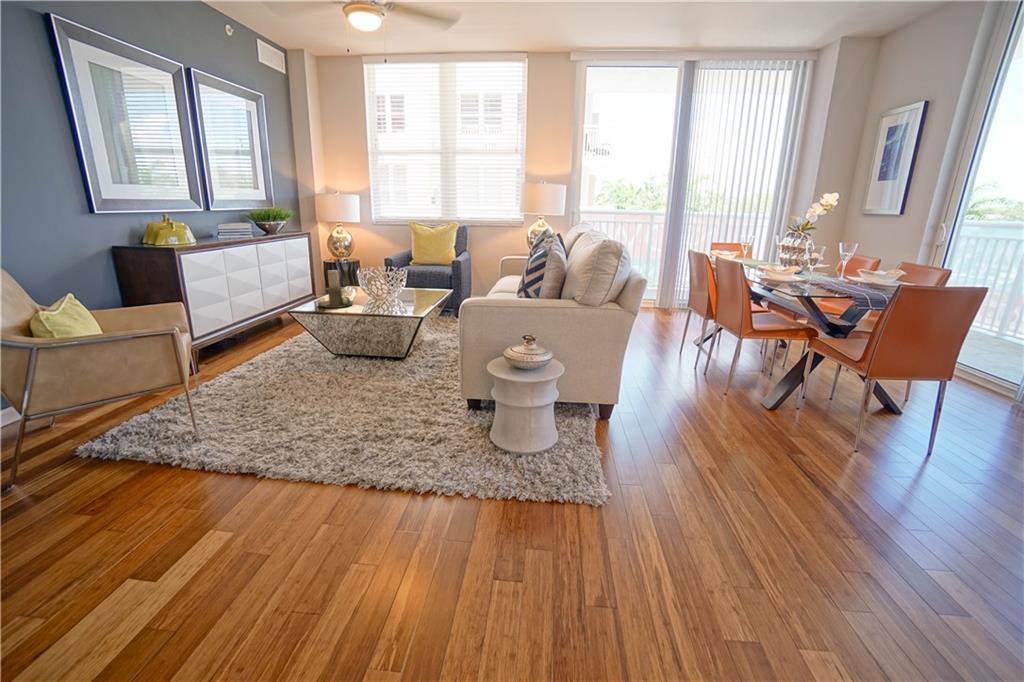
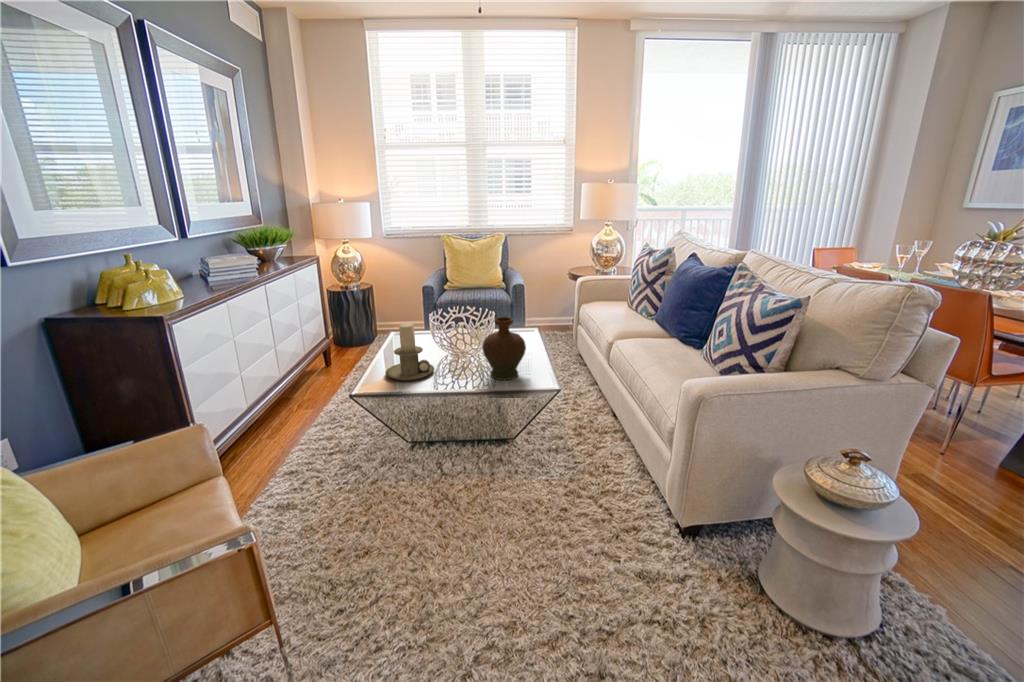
decorative vase: none [379,267,410,311] -> present [482,317,526,380]

